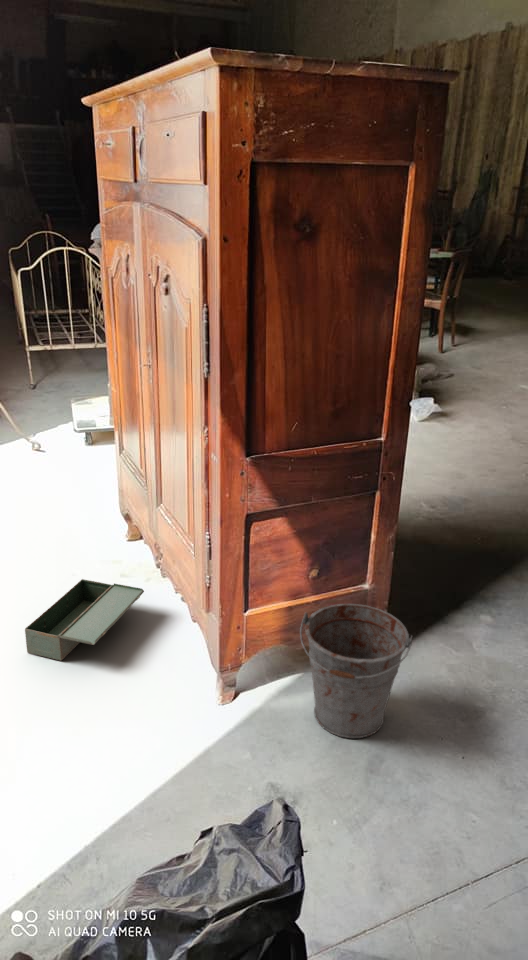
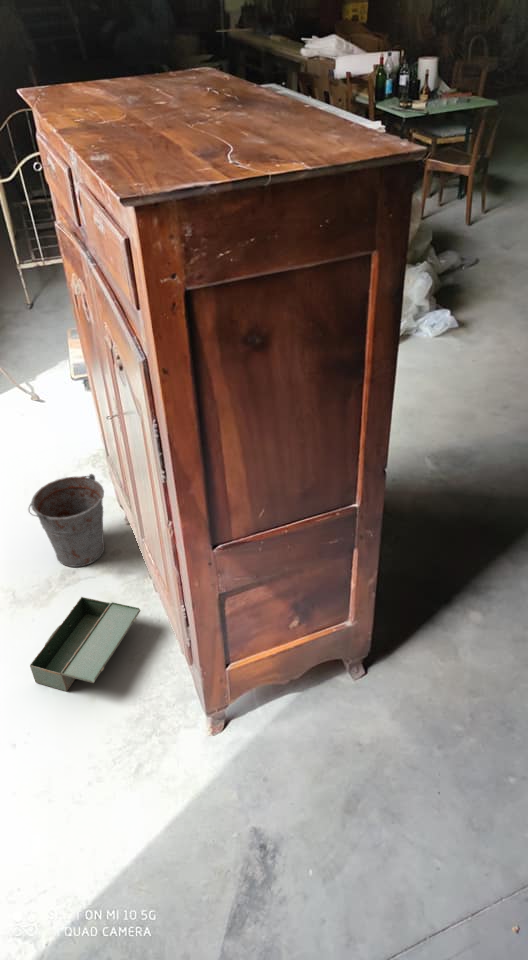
bucket: present [300,604,412,738] -> present [28,474,105,567]

